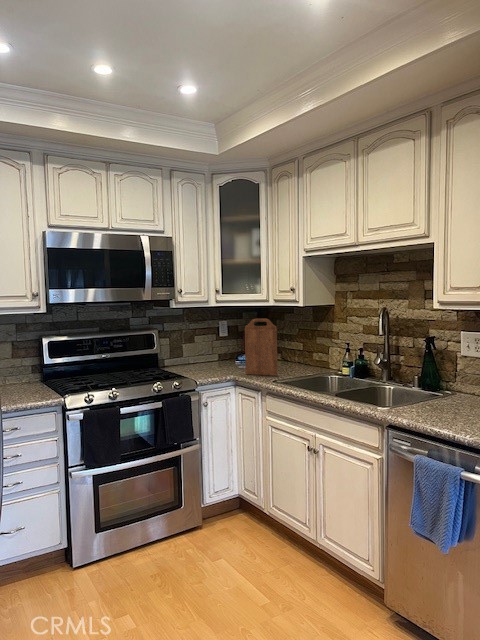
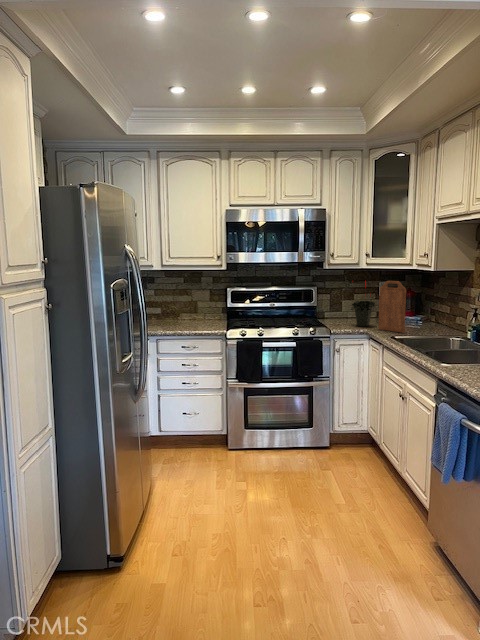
potted plant: none [209,319,237,373] -> present [351,281,375,327]

